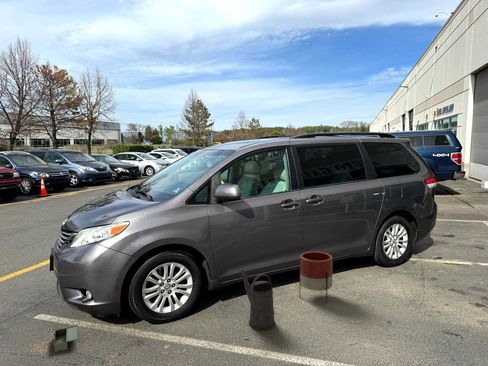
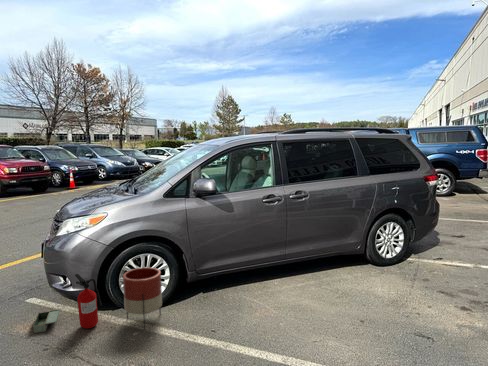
planter: present [299,252,332,303] -> present [123,267,162,329]
watering can: present [241,270,275,330] -> none [218,263,246,323]
fire extinguisher: none [100,287,126,344] -> present [75,274,102,328]

